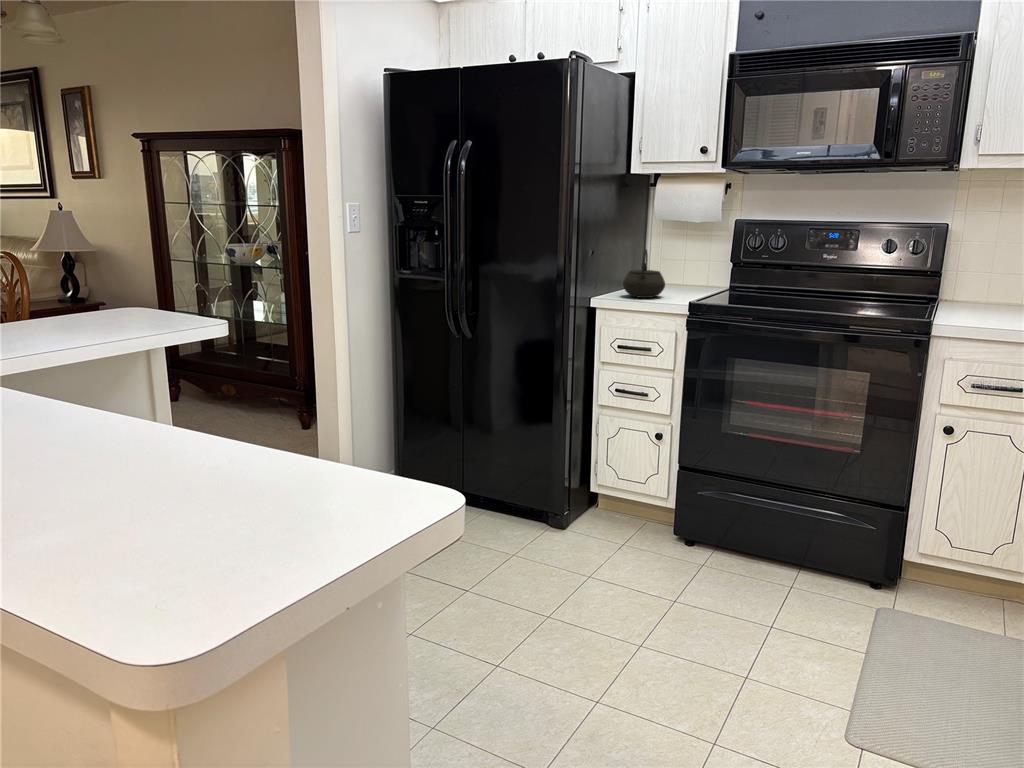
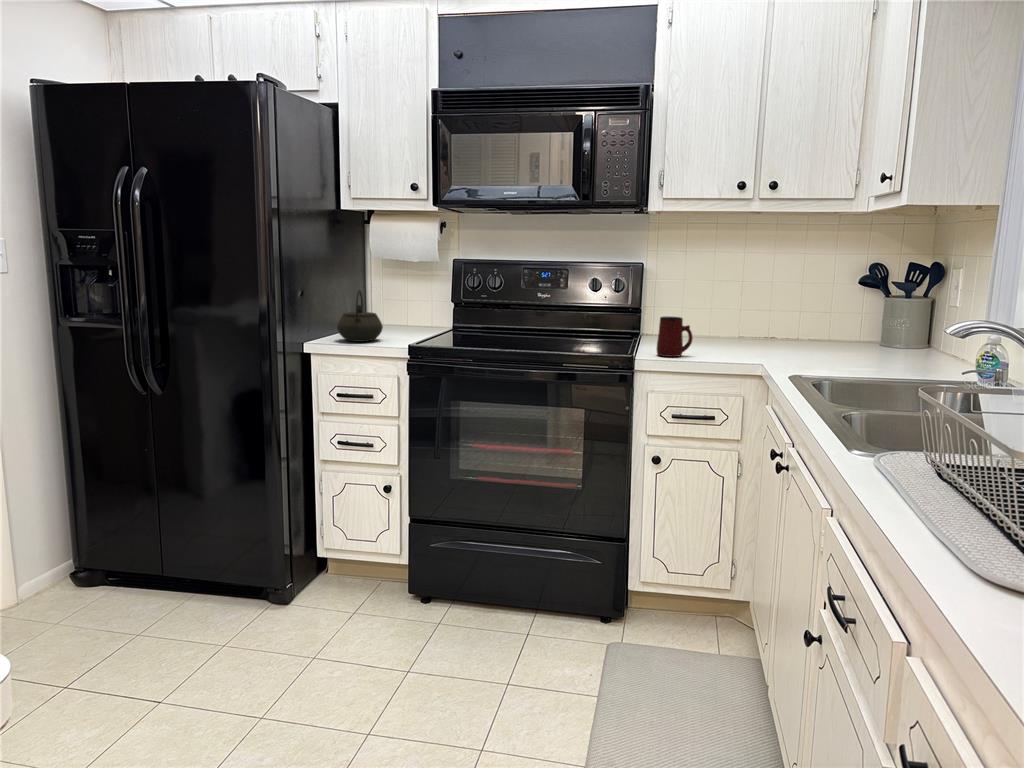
mug: none [956,281,1000,324] -> present [657,316,693,357]

